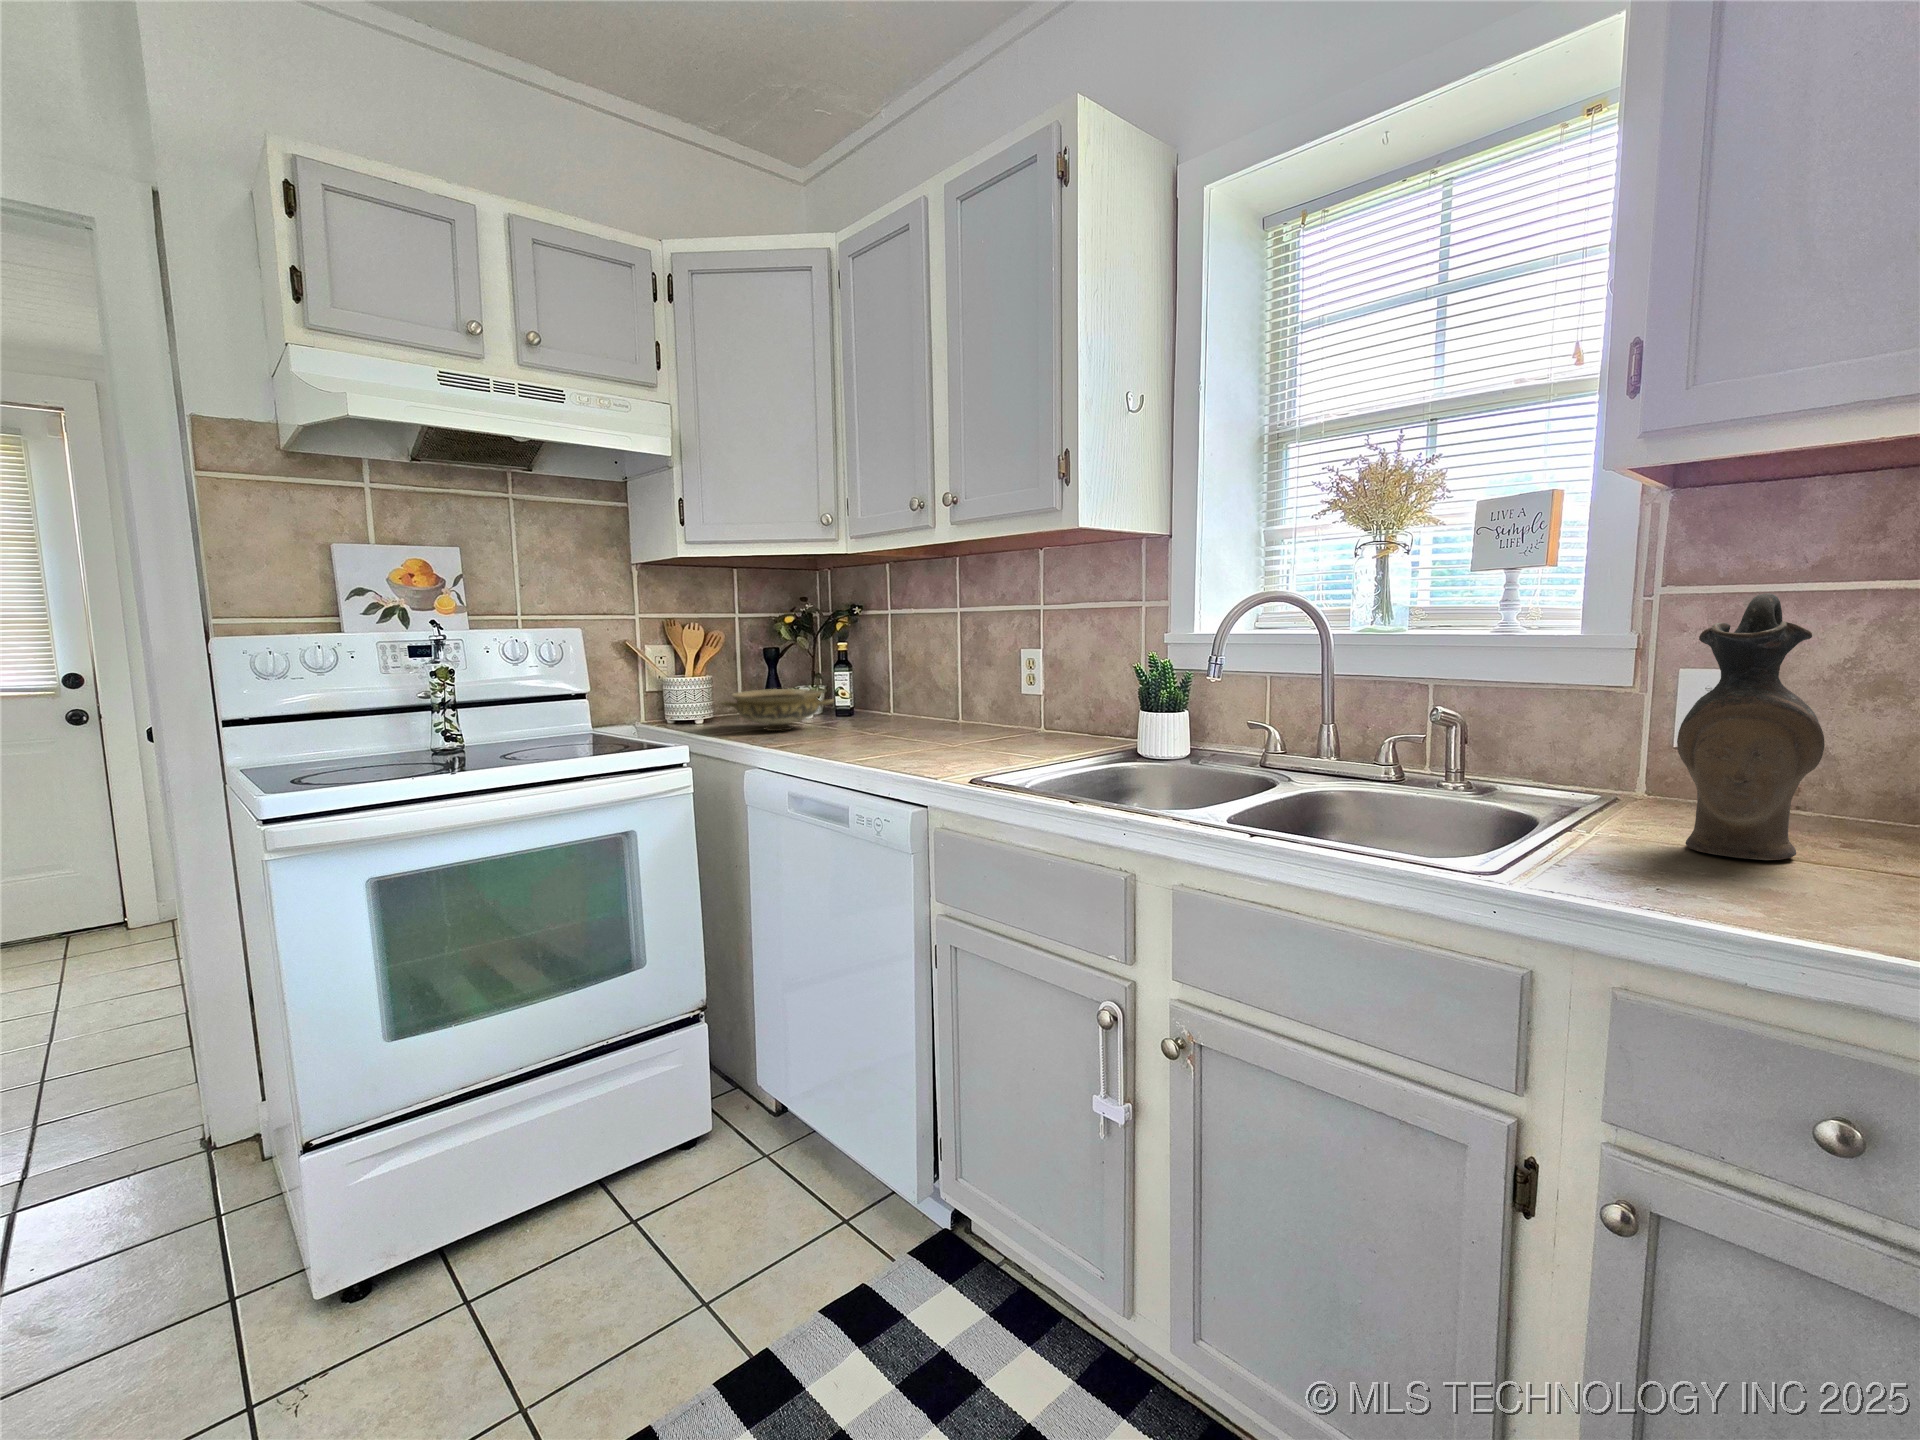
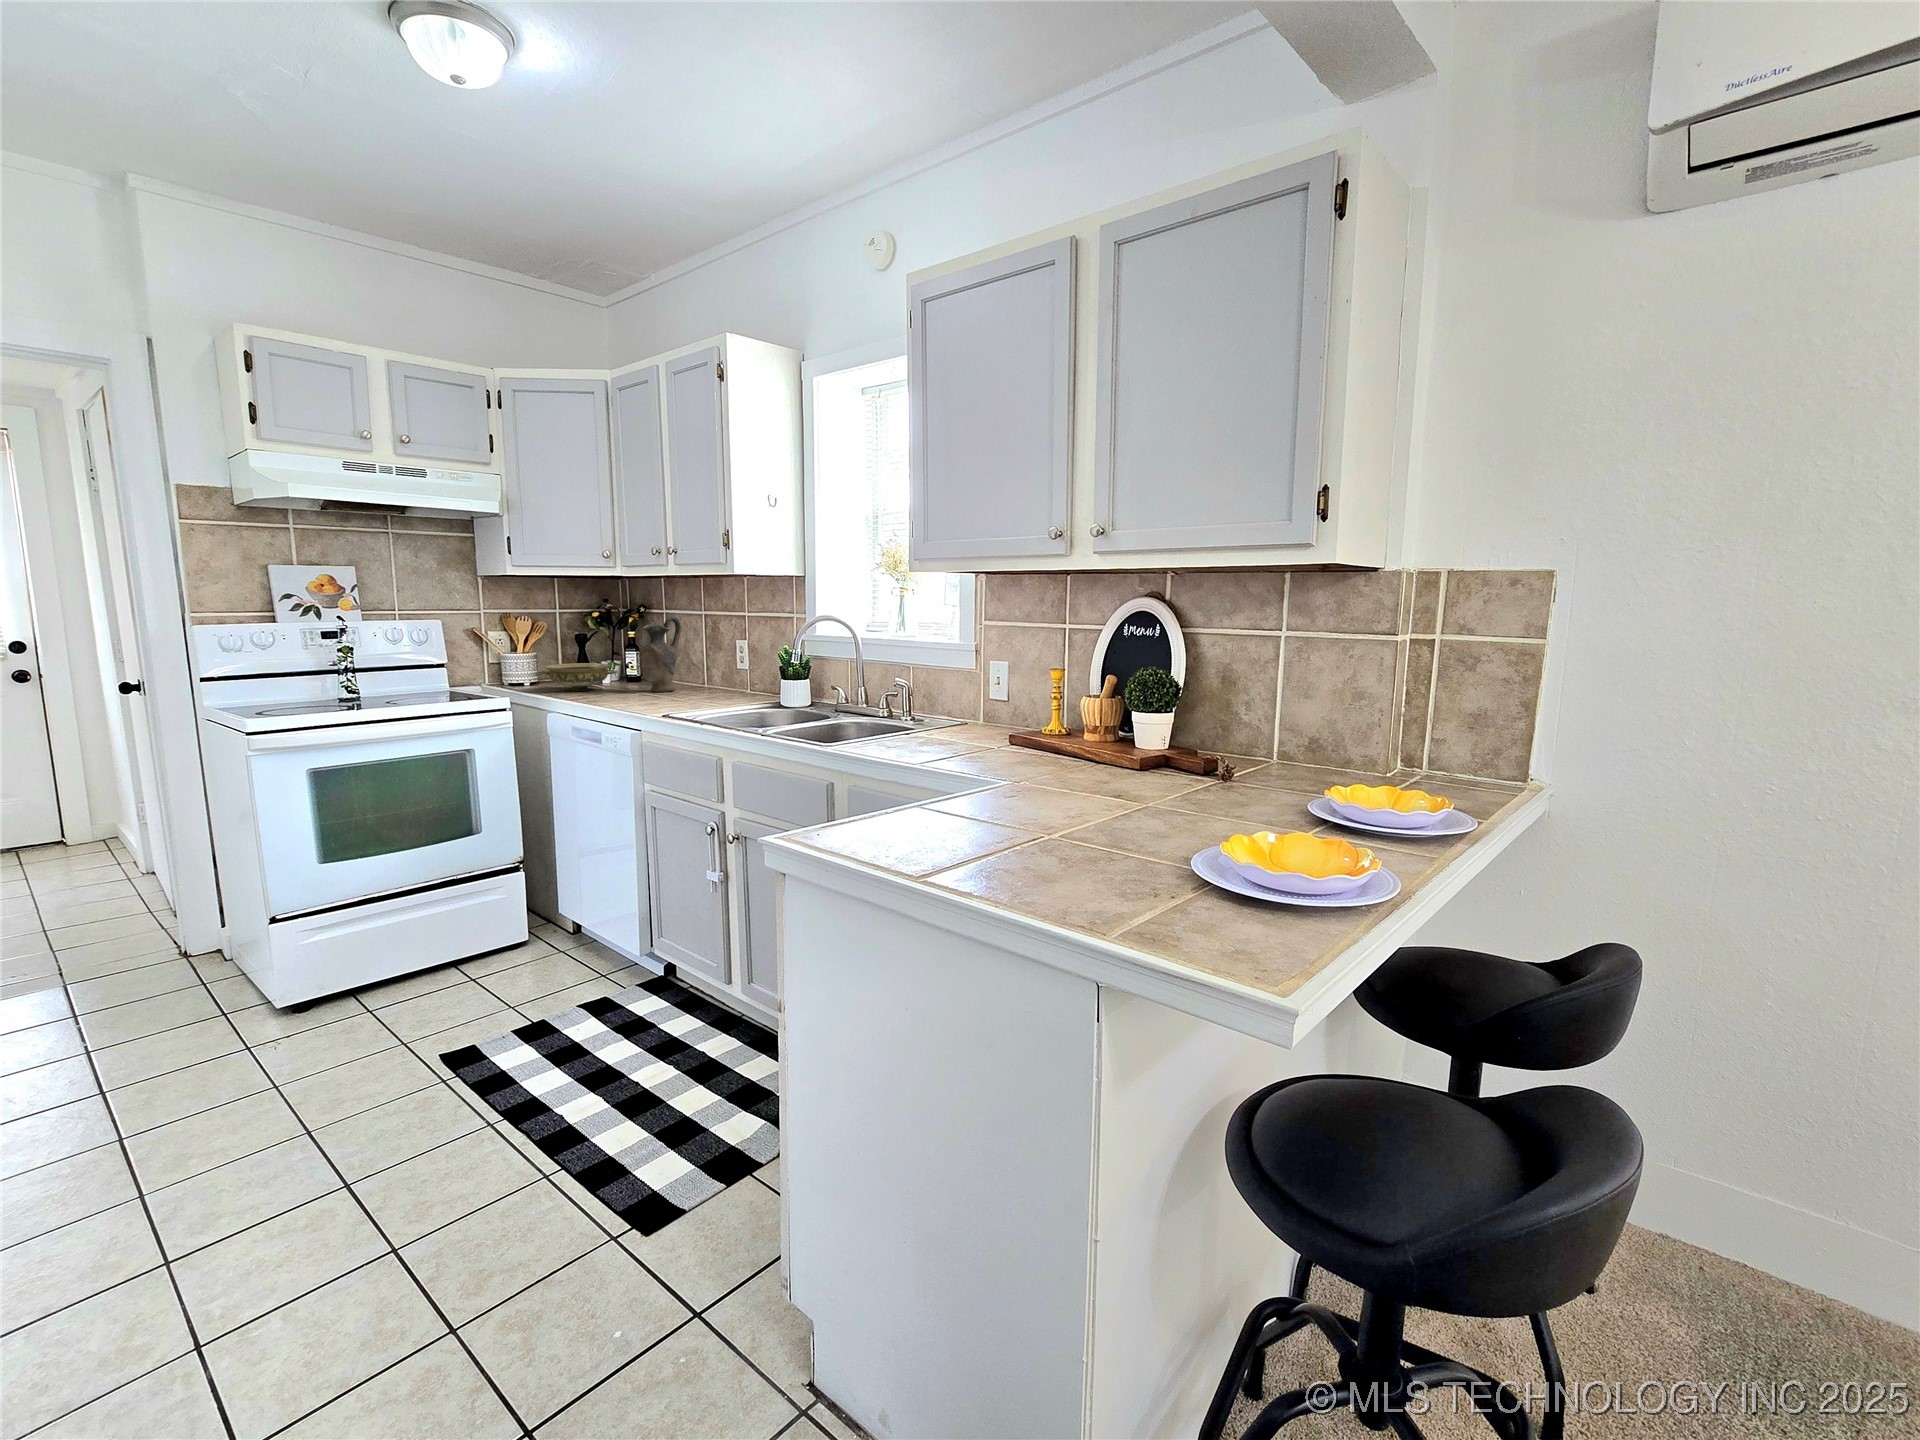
ceramic pitcher: present [1677,593,1825,860] -> present [641,616,681,691]

